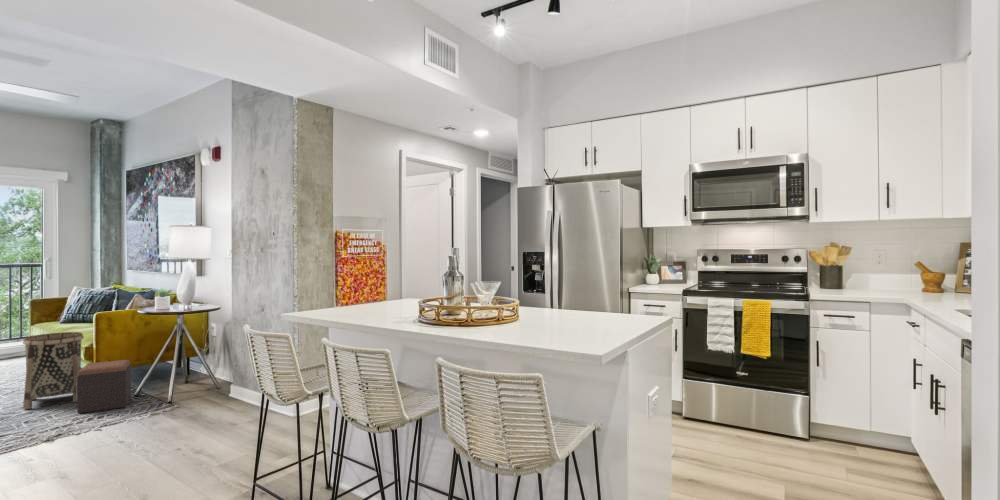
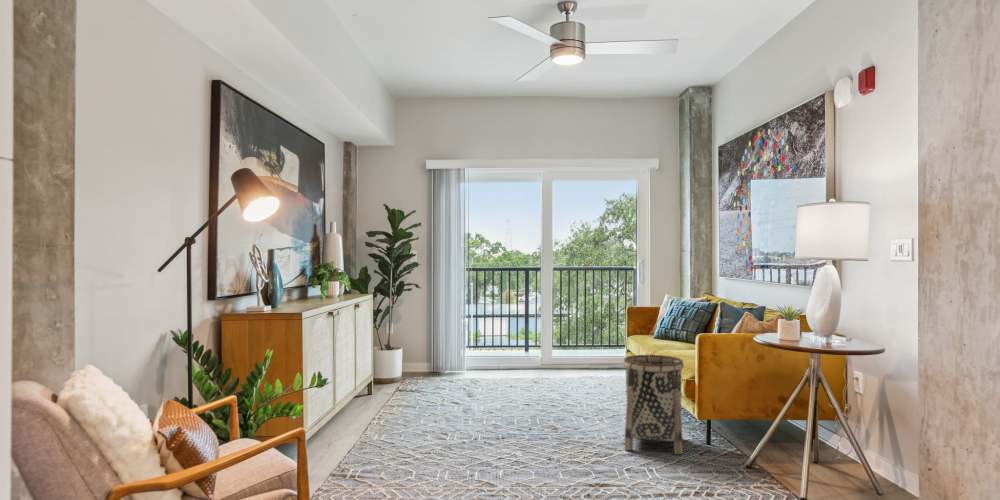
footstool: present [77,360,131,413] -> none [681,406,744,485]

